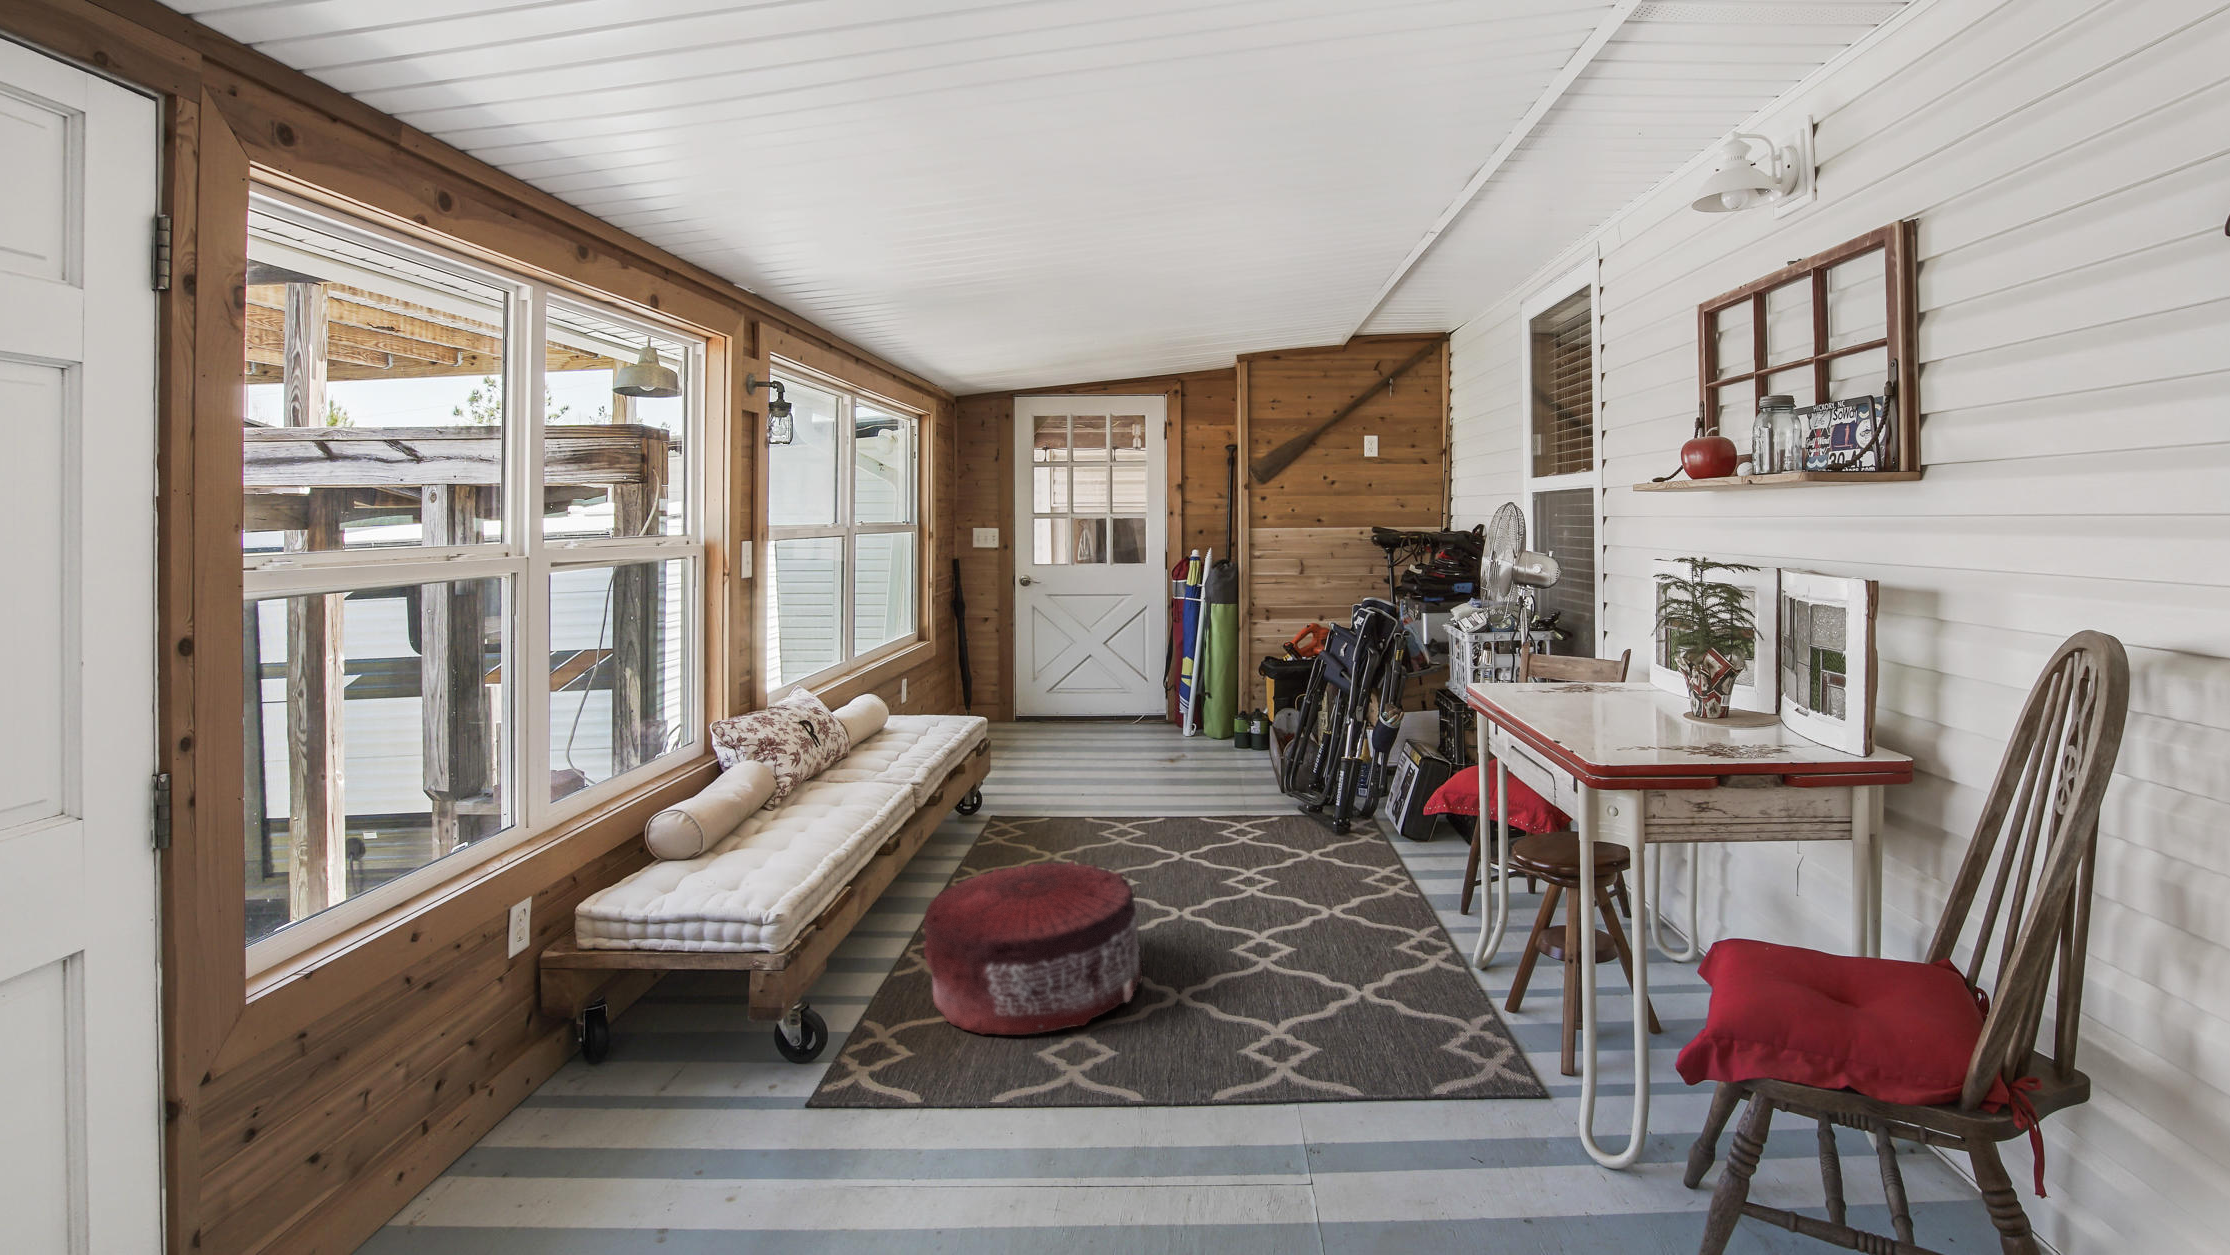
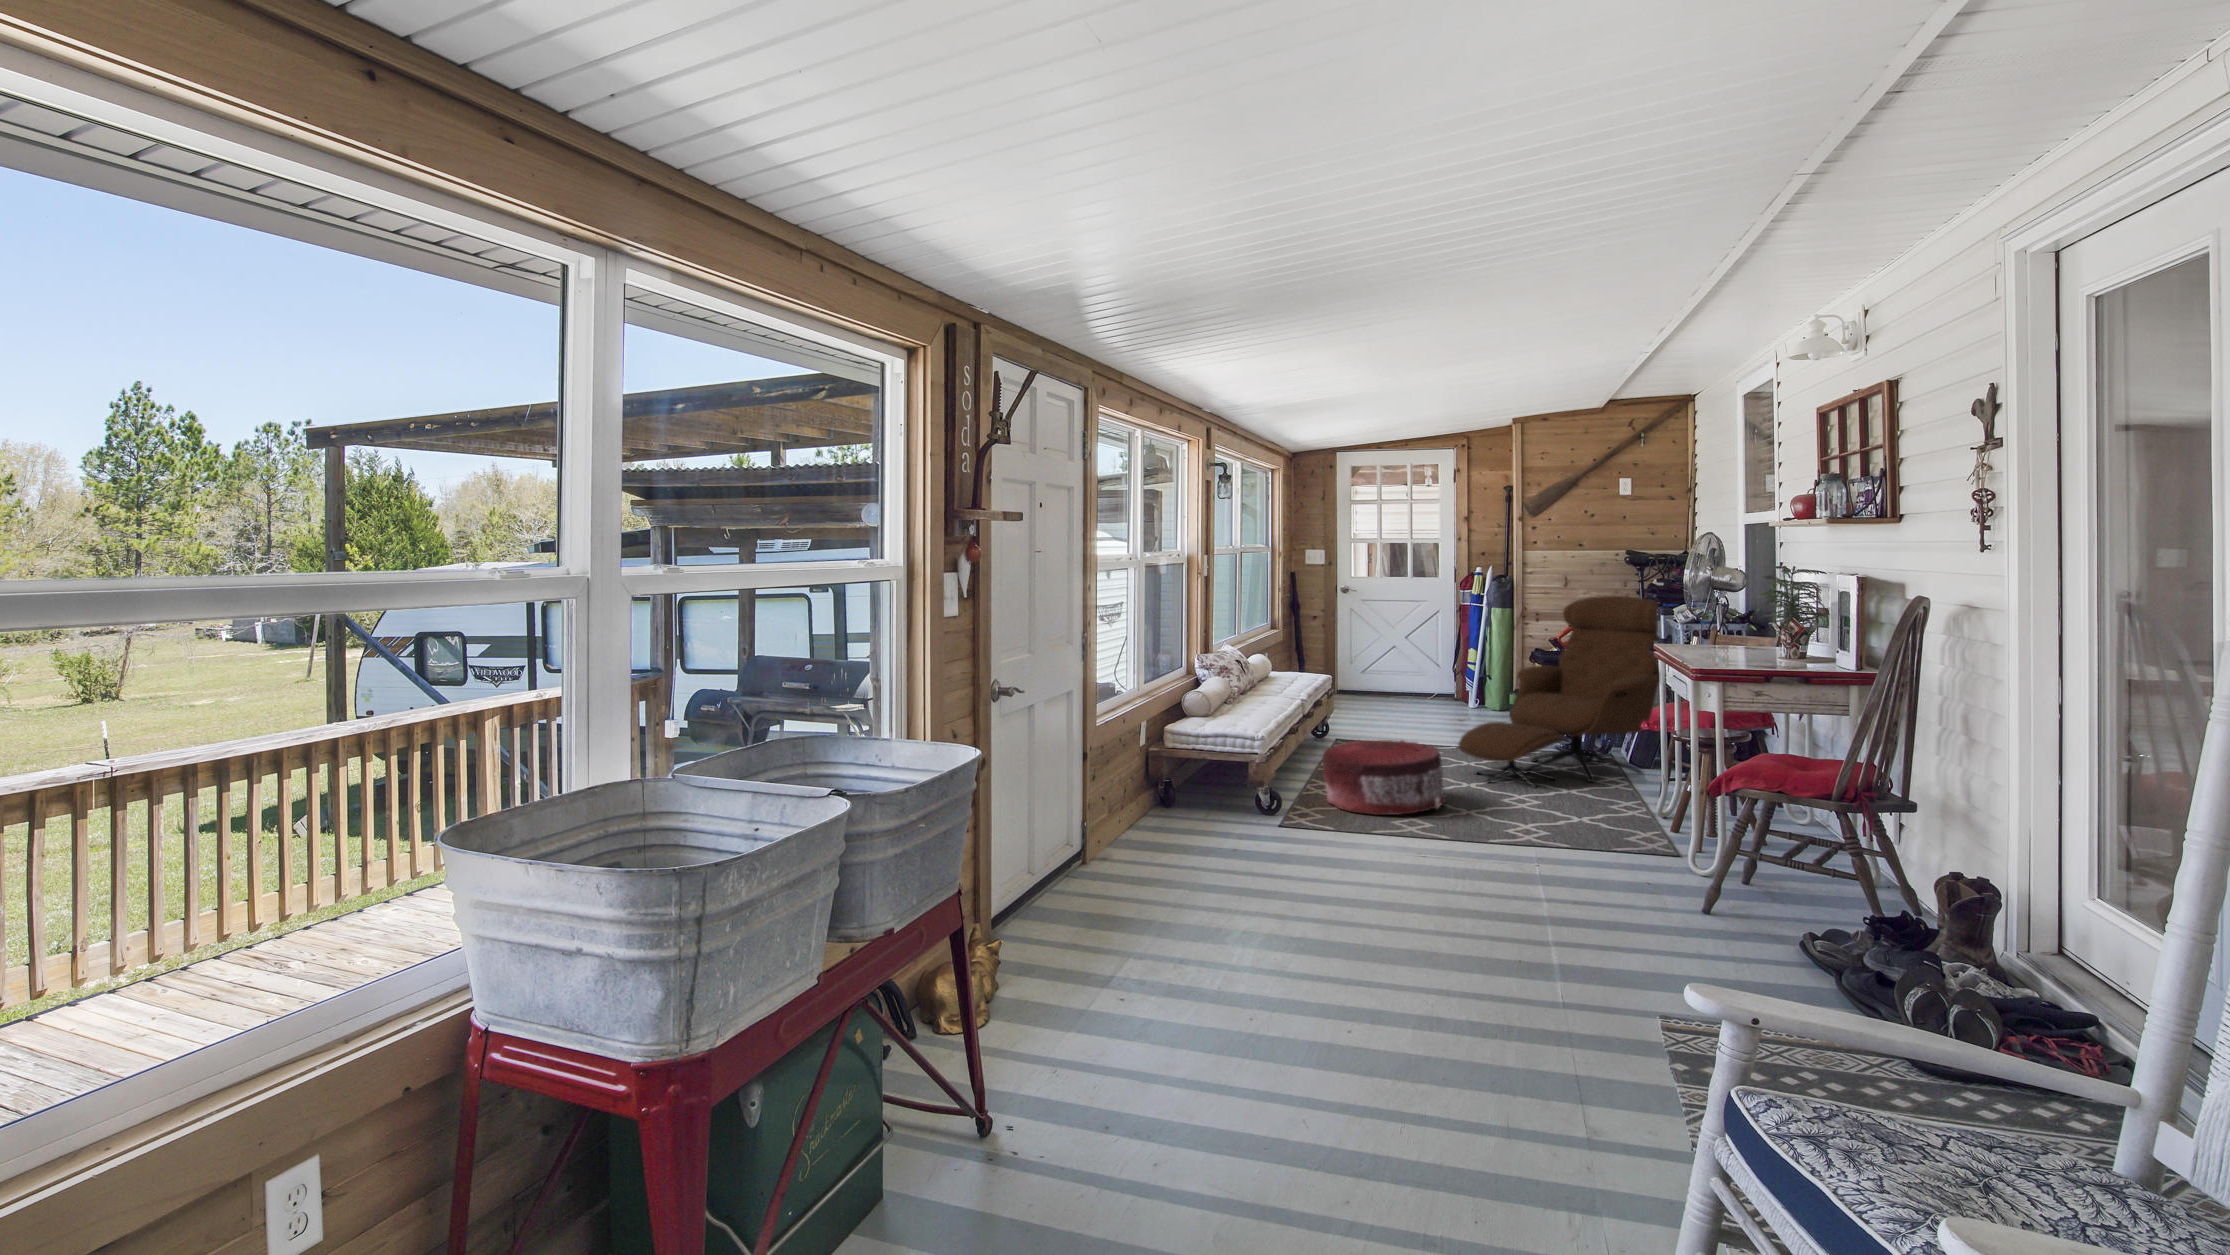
lounge chair: none [1167,594,1449,910] -> present [1458,596,1660,788]

